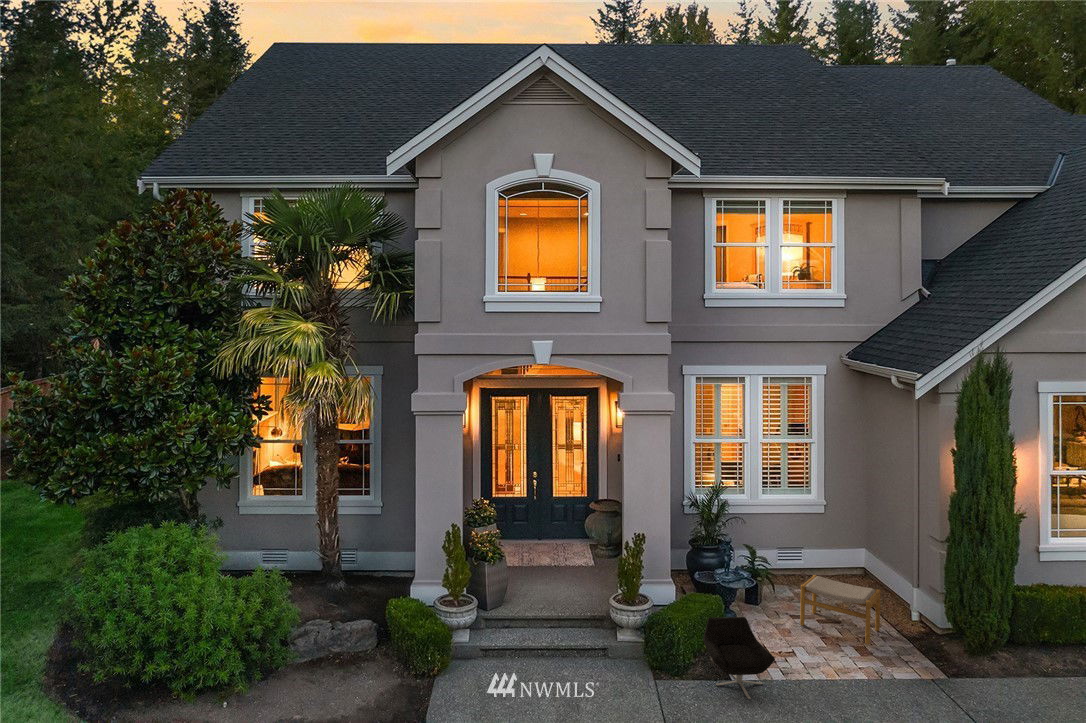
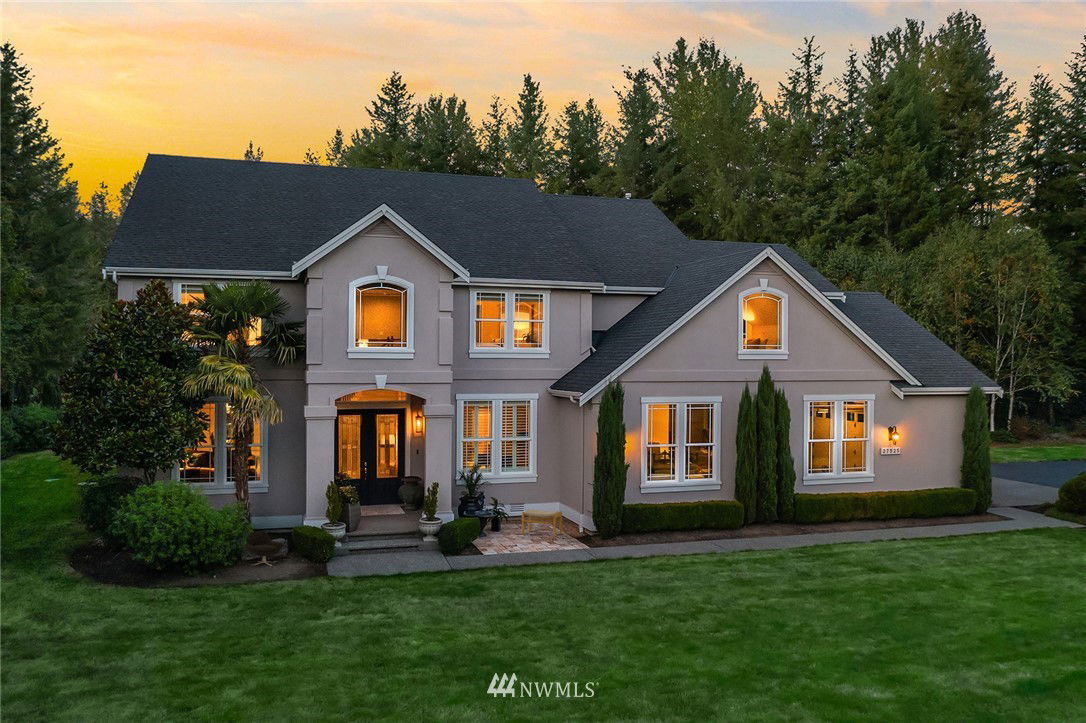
lounge chair: present [703,617,775,699] -> present [245,531,284,566]

